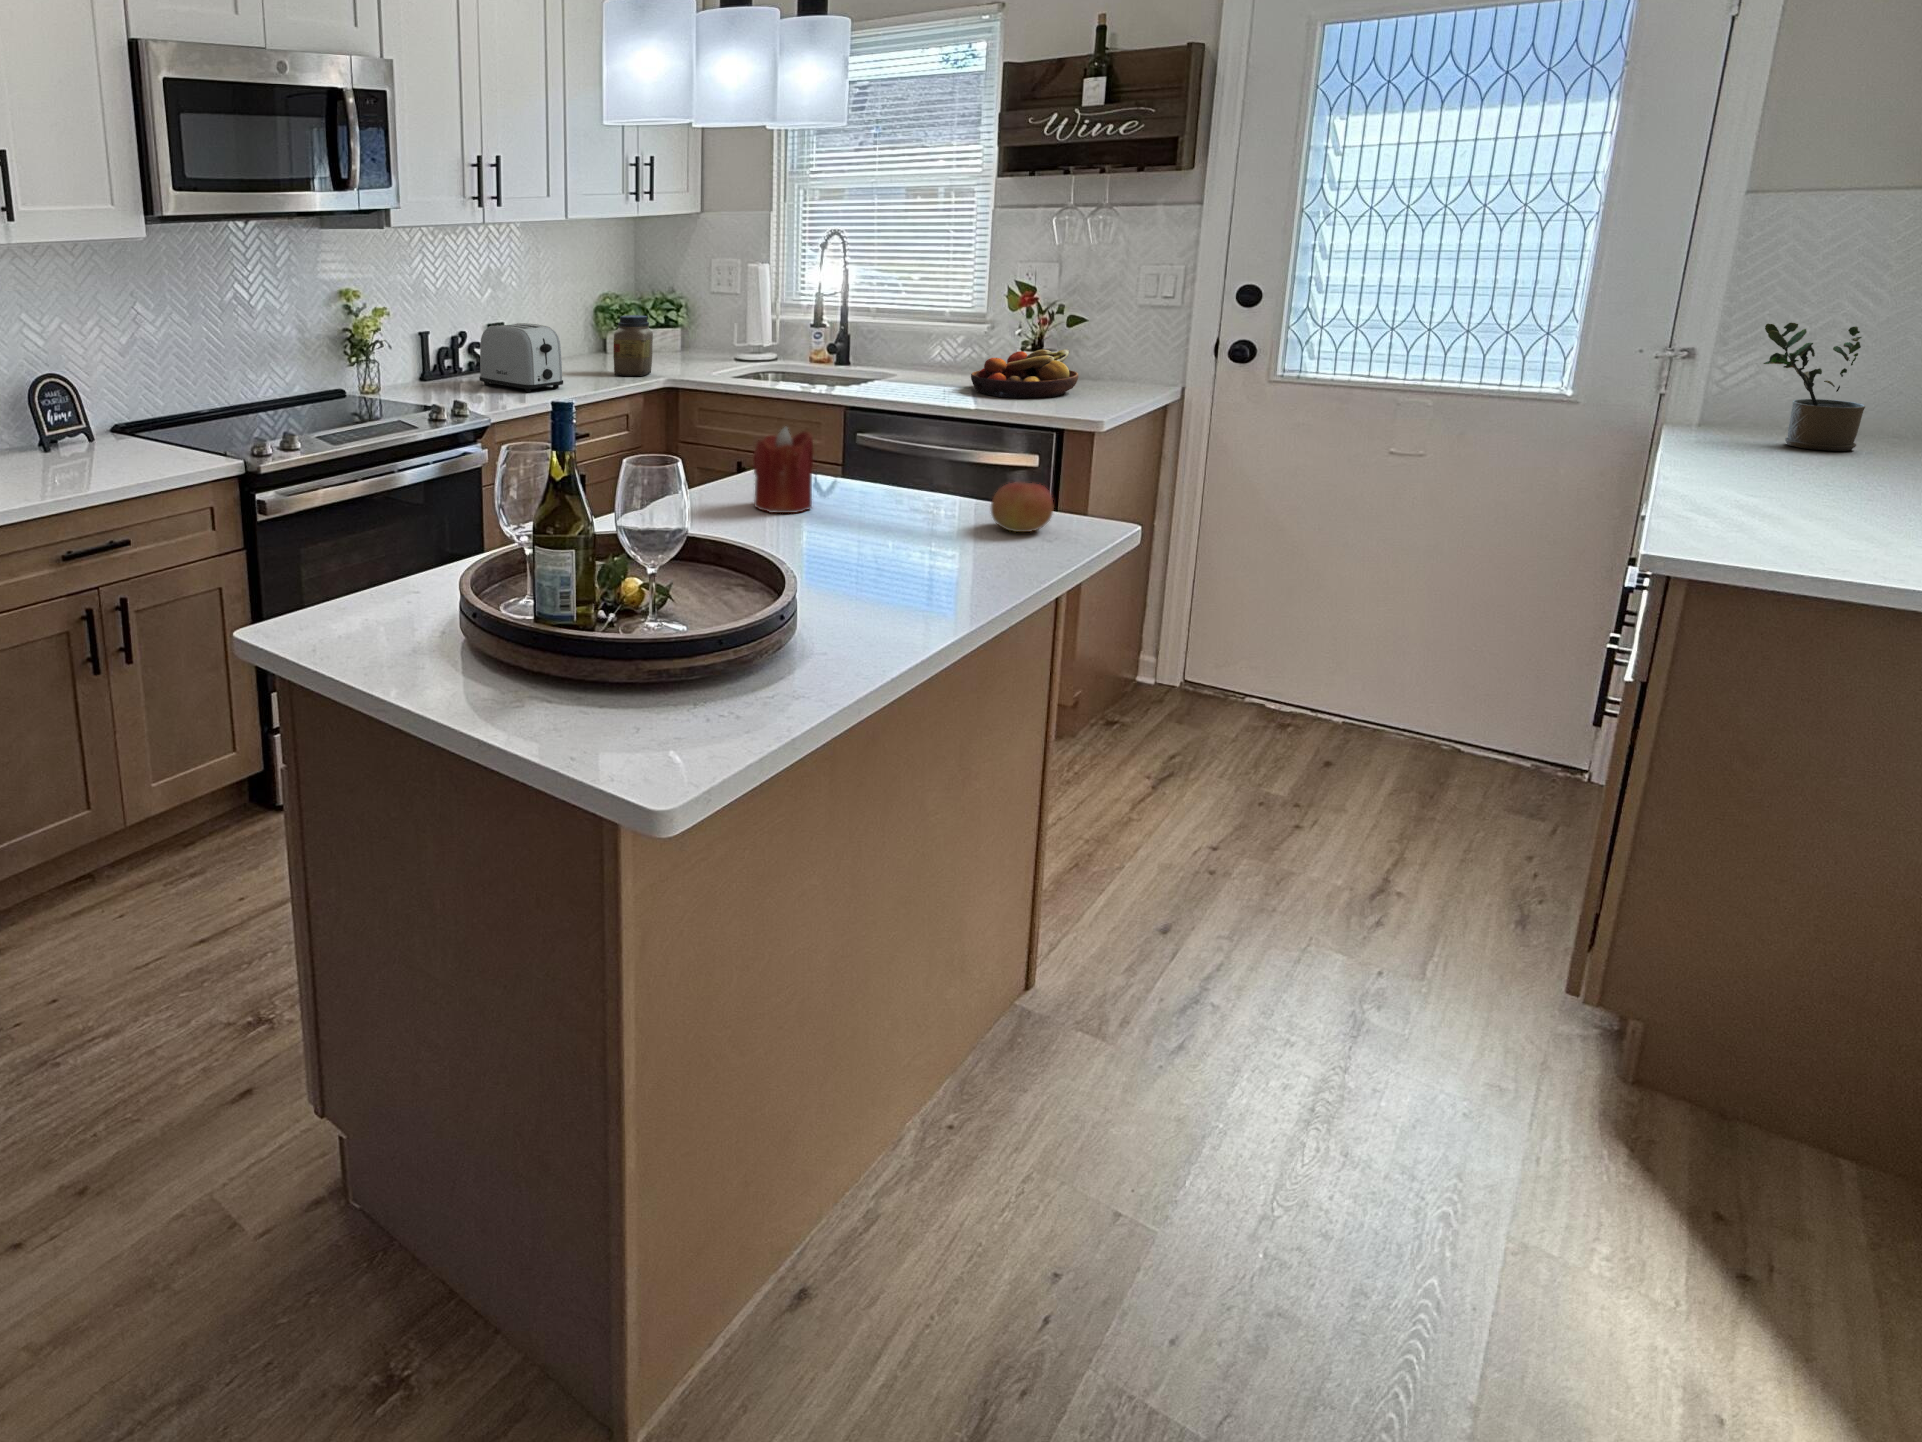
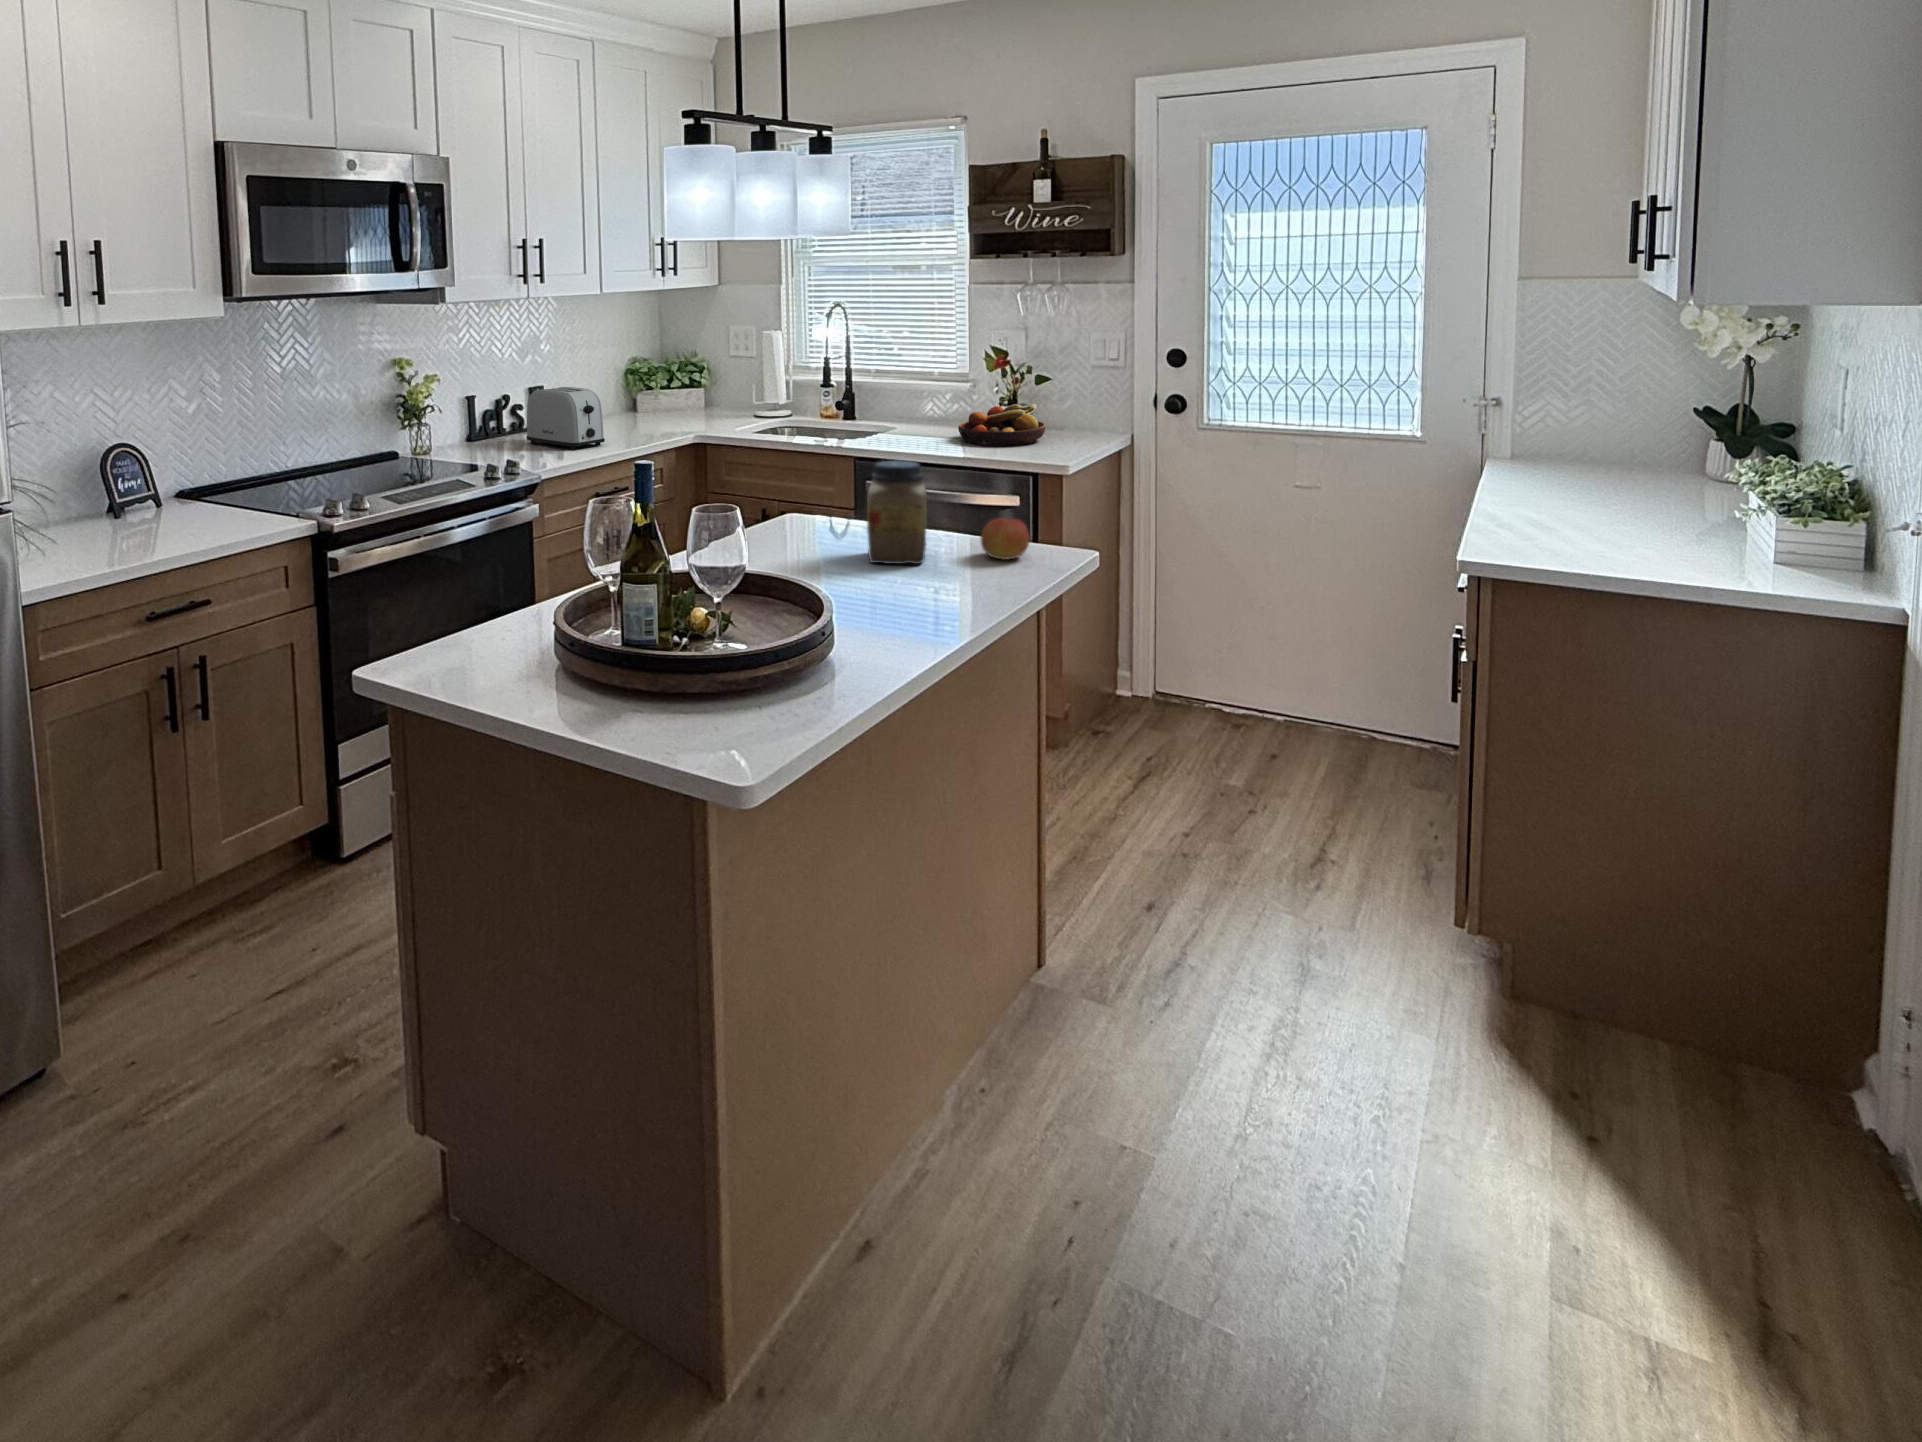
jar: present [613,315,653,376] -> present [867,460,927,564]
potted plant: present [1764,323,1865,451] -> none [1539,378,1613,476]
candle: present [753,427,813,513] -> none [785,476,836,551]

